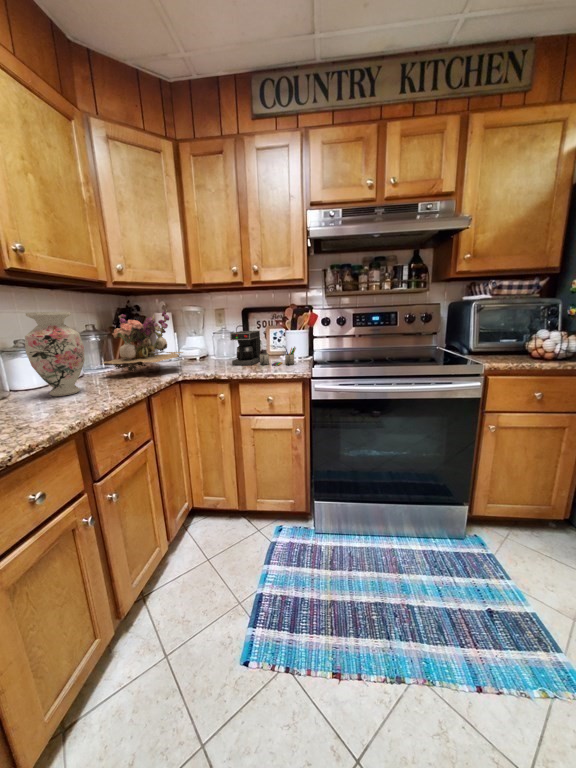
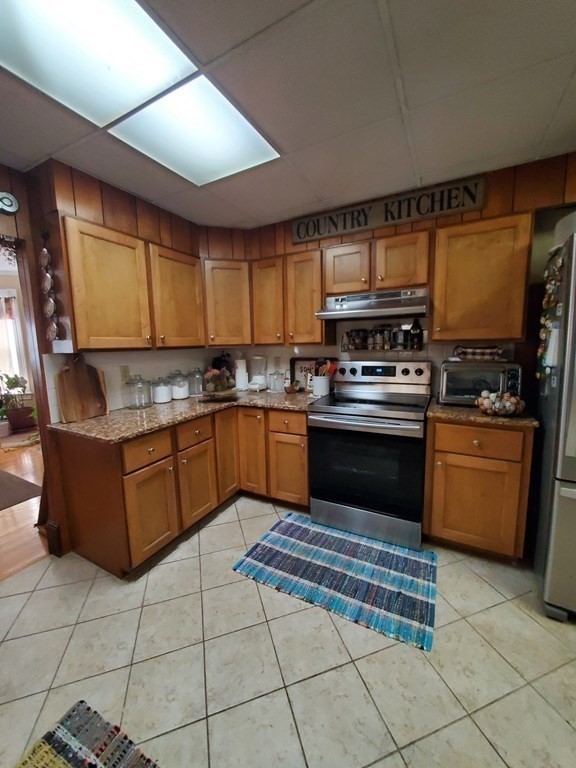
vase: present [25,312,85,396] -> none [160,368,185,410]
coffee maker: present [230,331,296,365] -> none [270,377,309,402]

